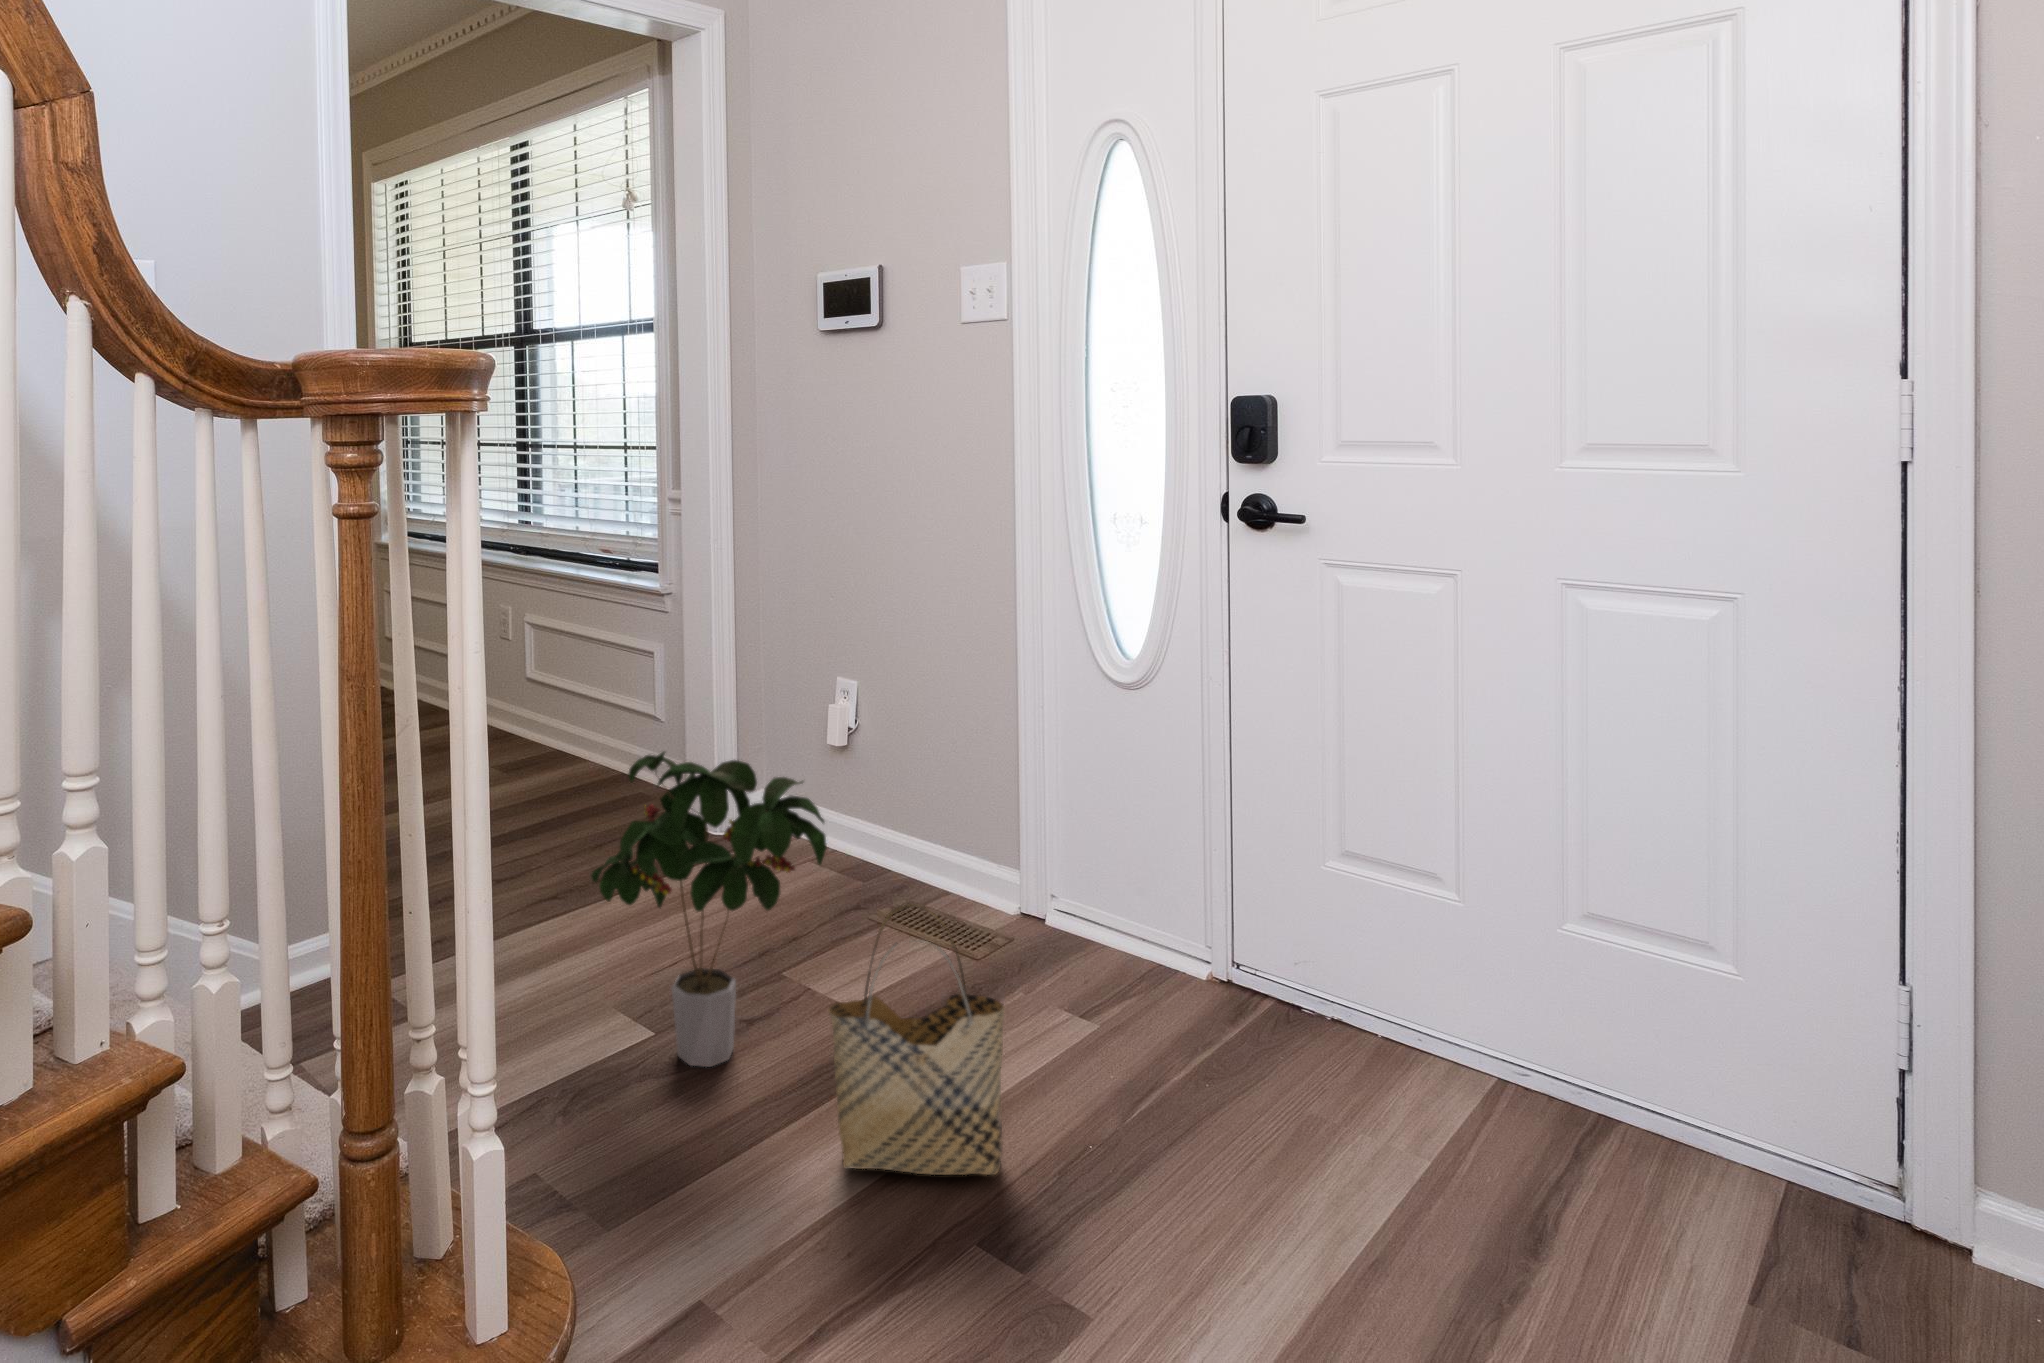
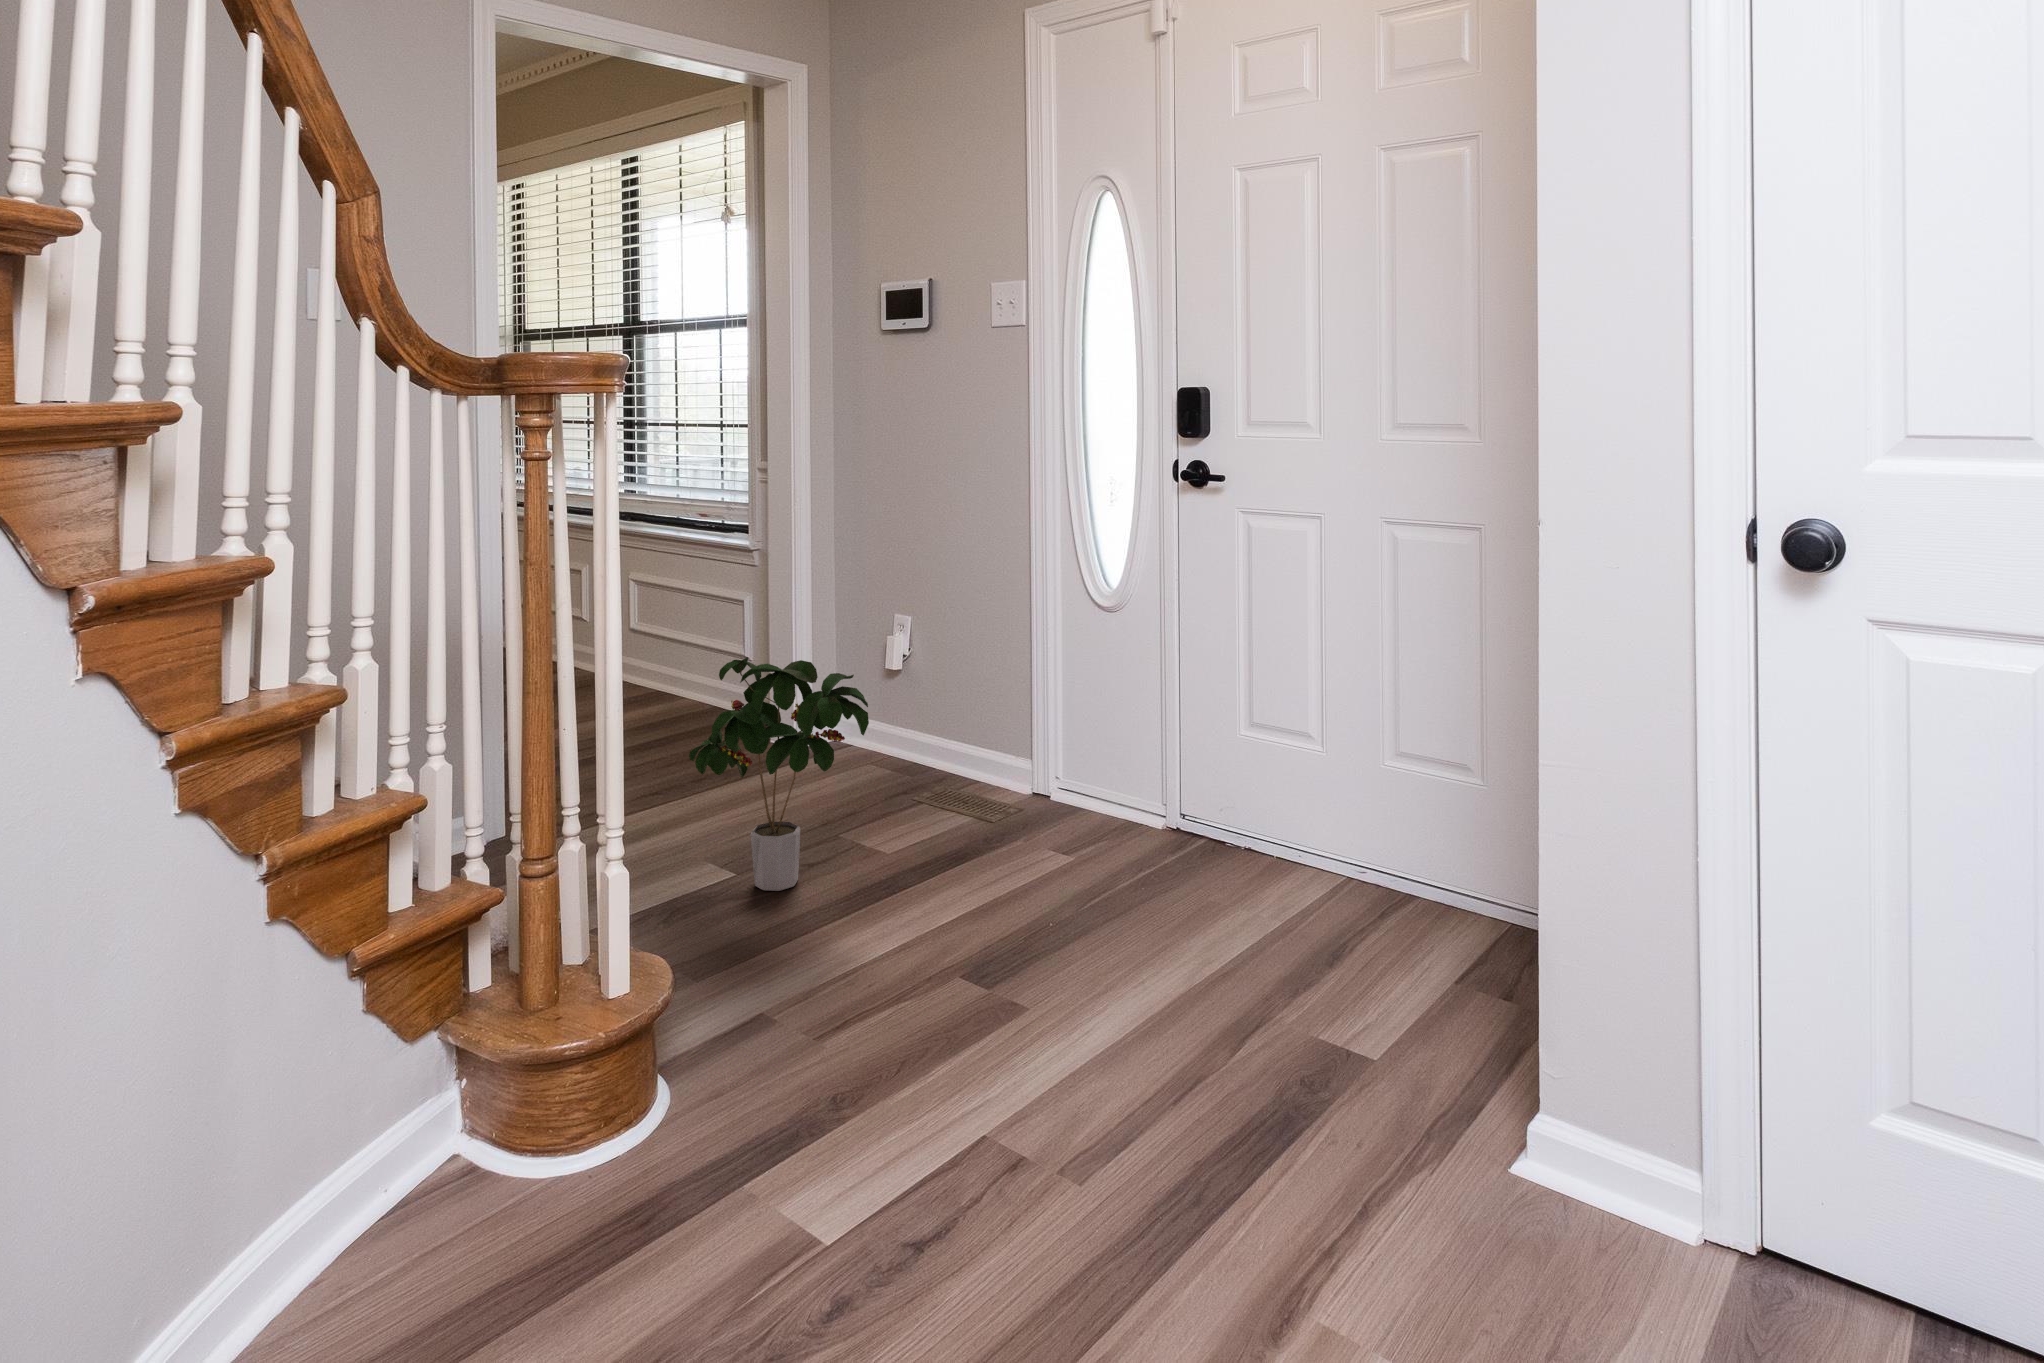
woven basket: present [828,903,1005,1175] -> none [863,756,990,940]

